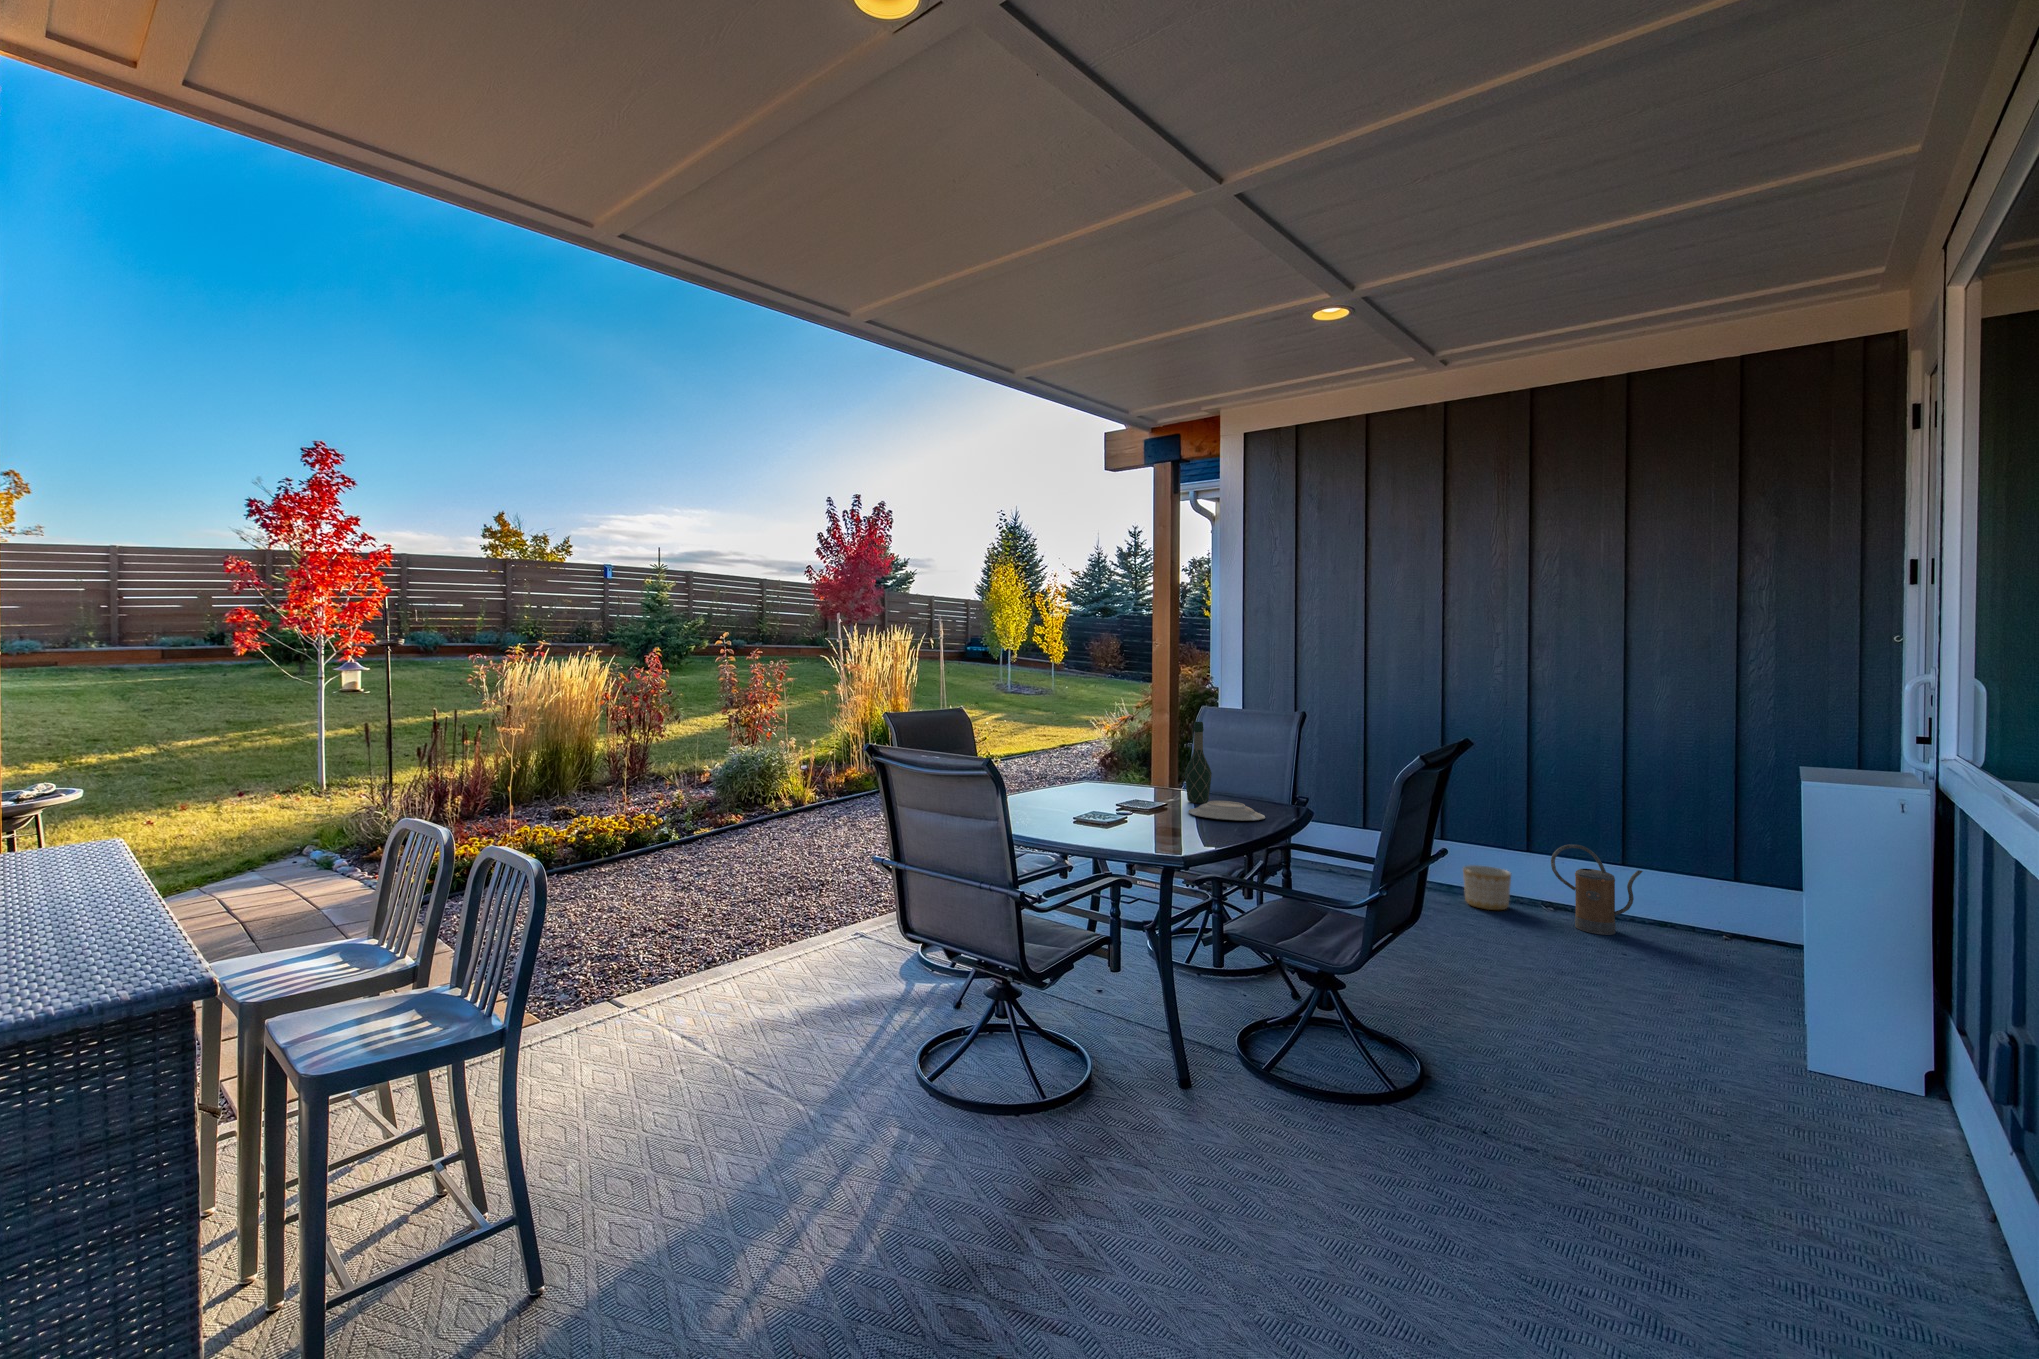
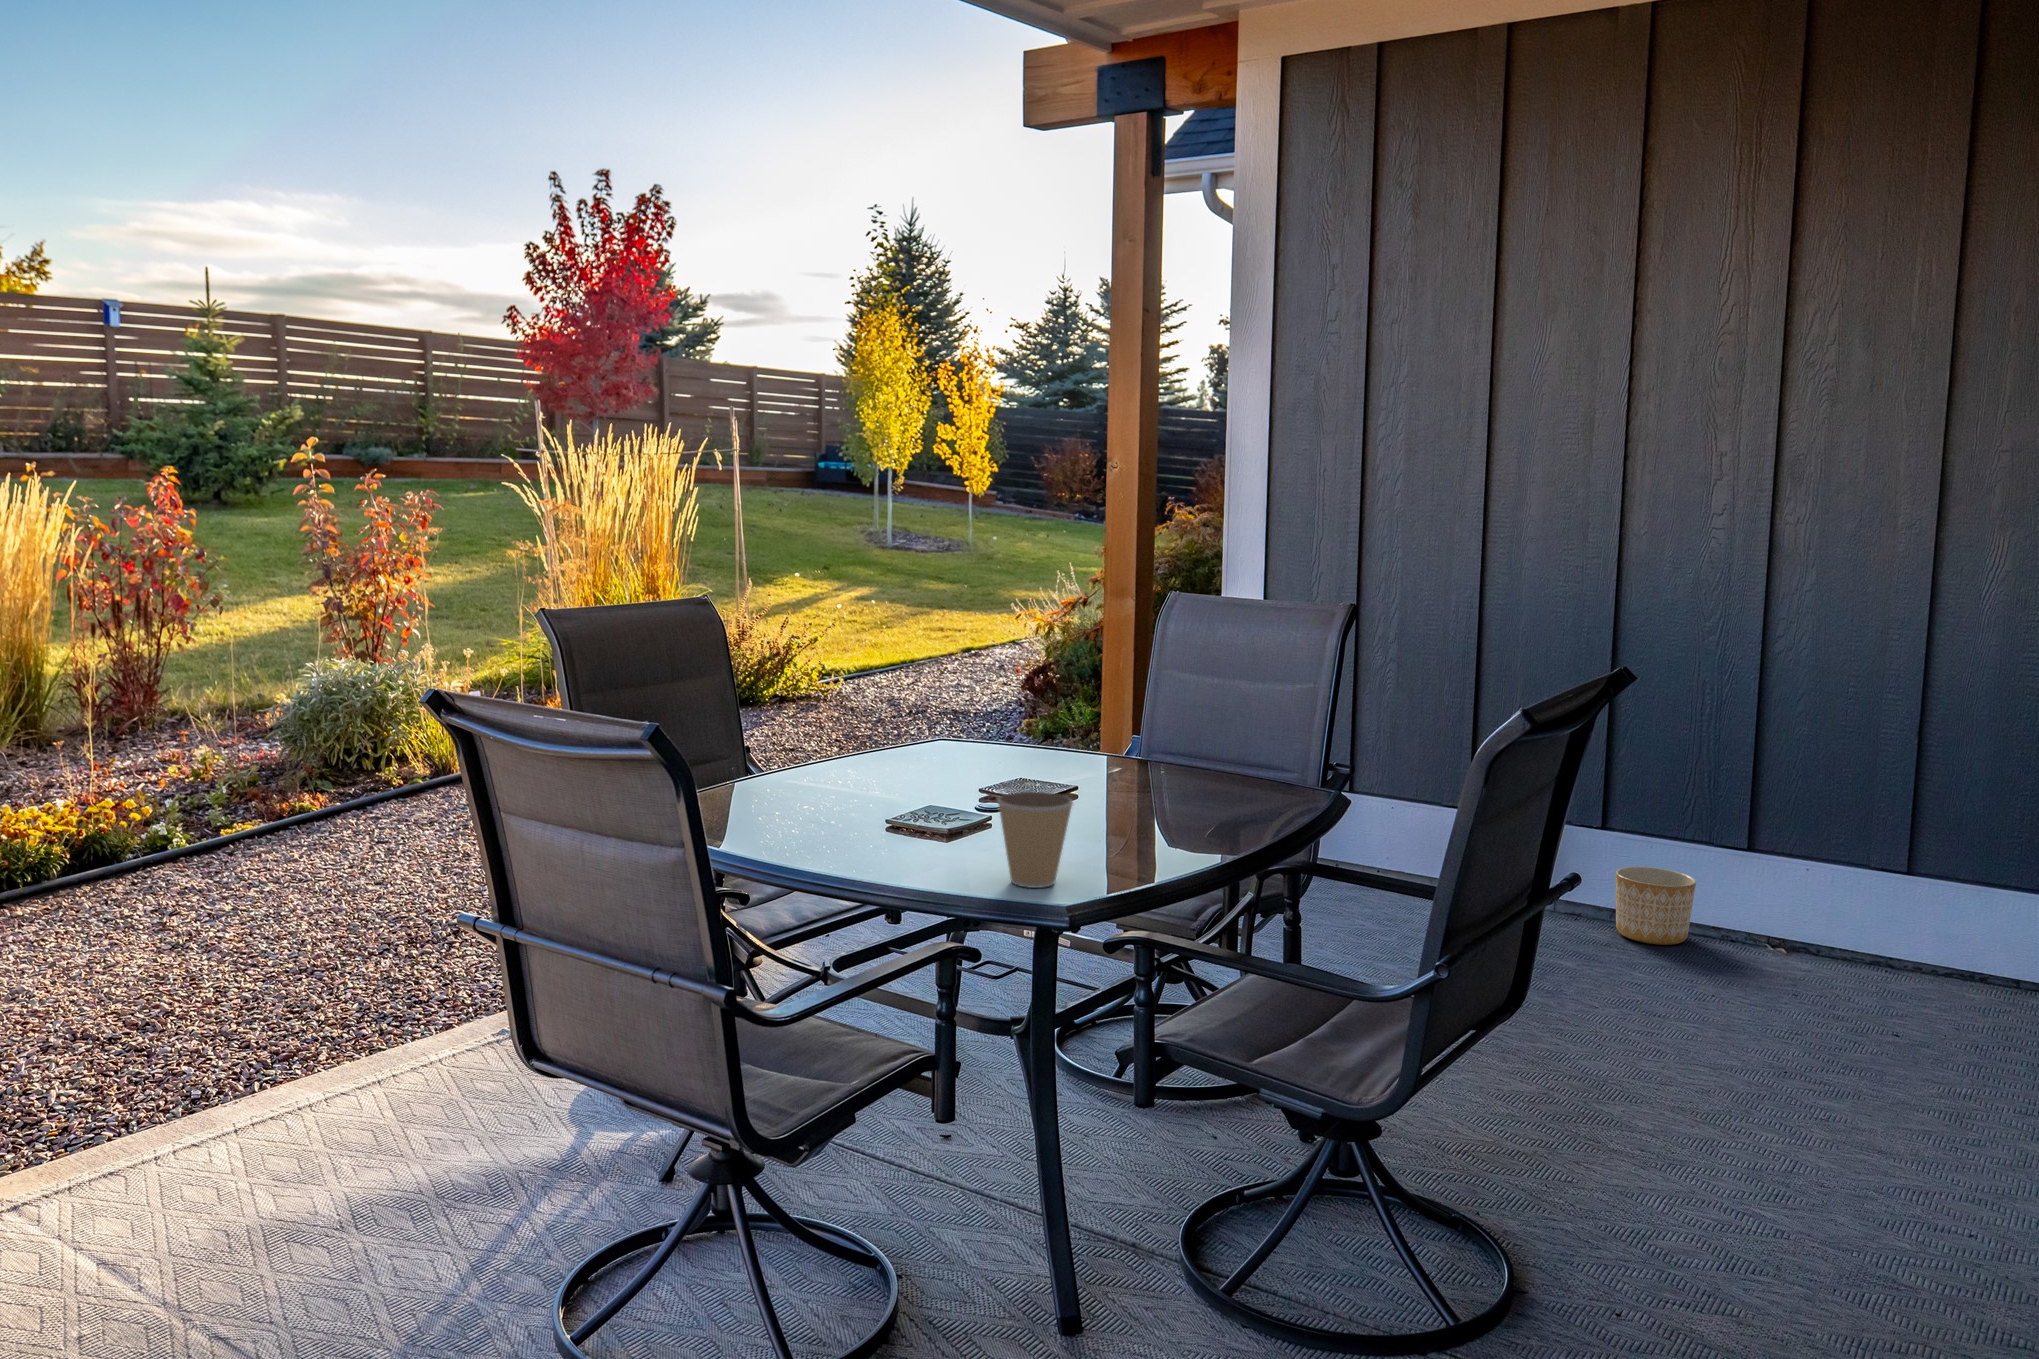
wine bottle: present [1185,722,1212,803] -> none [1120,627,1170,782]
coffee cup: none [1138,797,1177,845] -> present [997,792,1073,888]
plate: present [1188,801,1265,821] -> none [1117,782,1260,823]
watering can: present [1551,845,1643,935] -> none [1763,833,1915,987]

